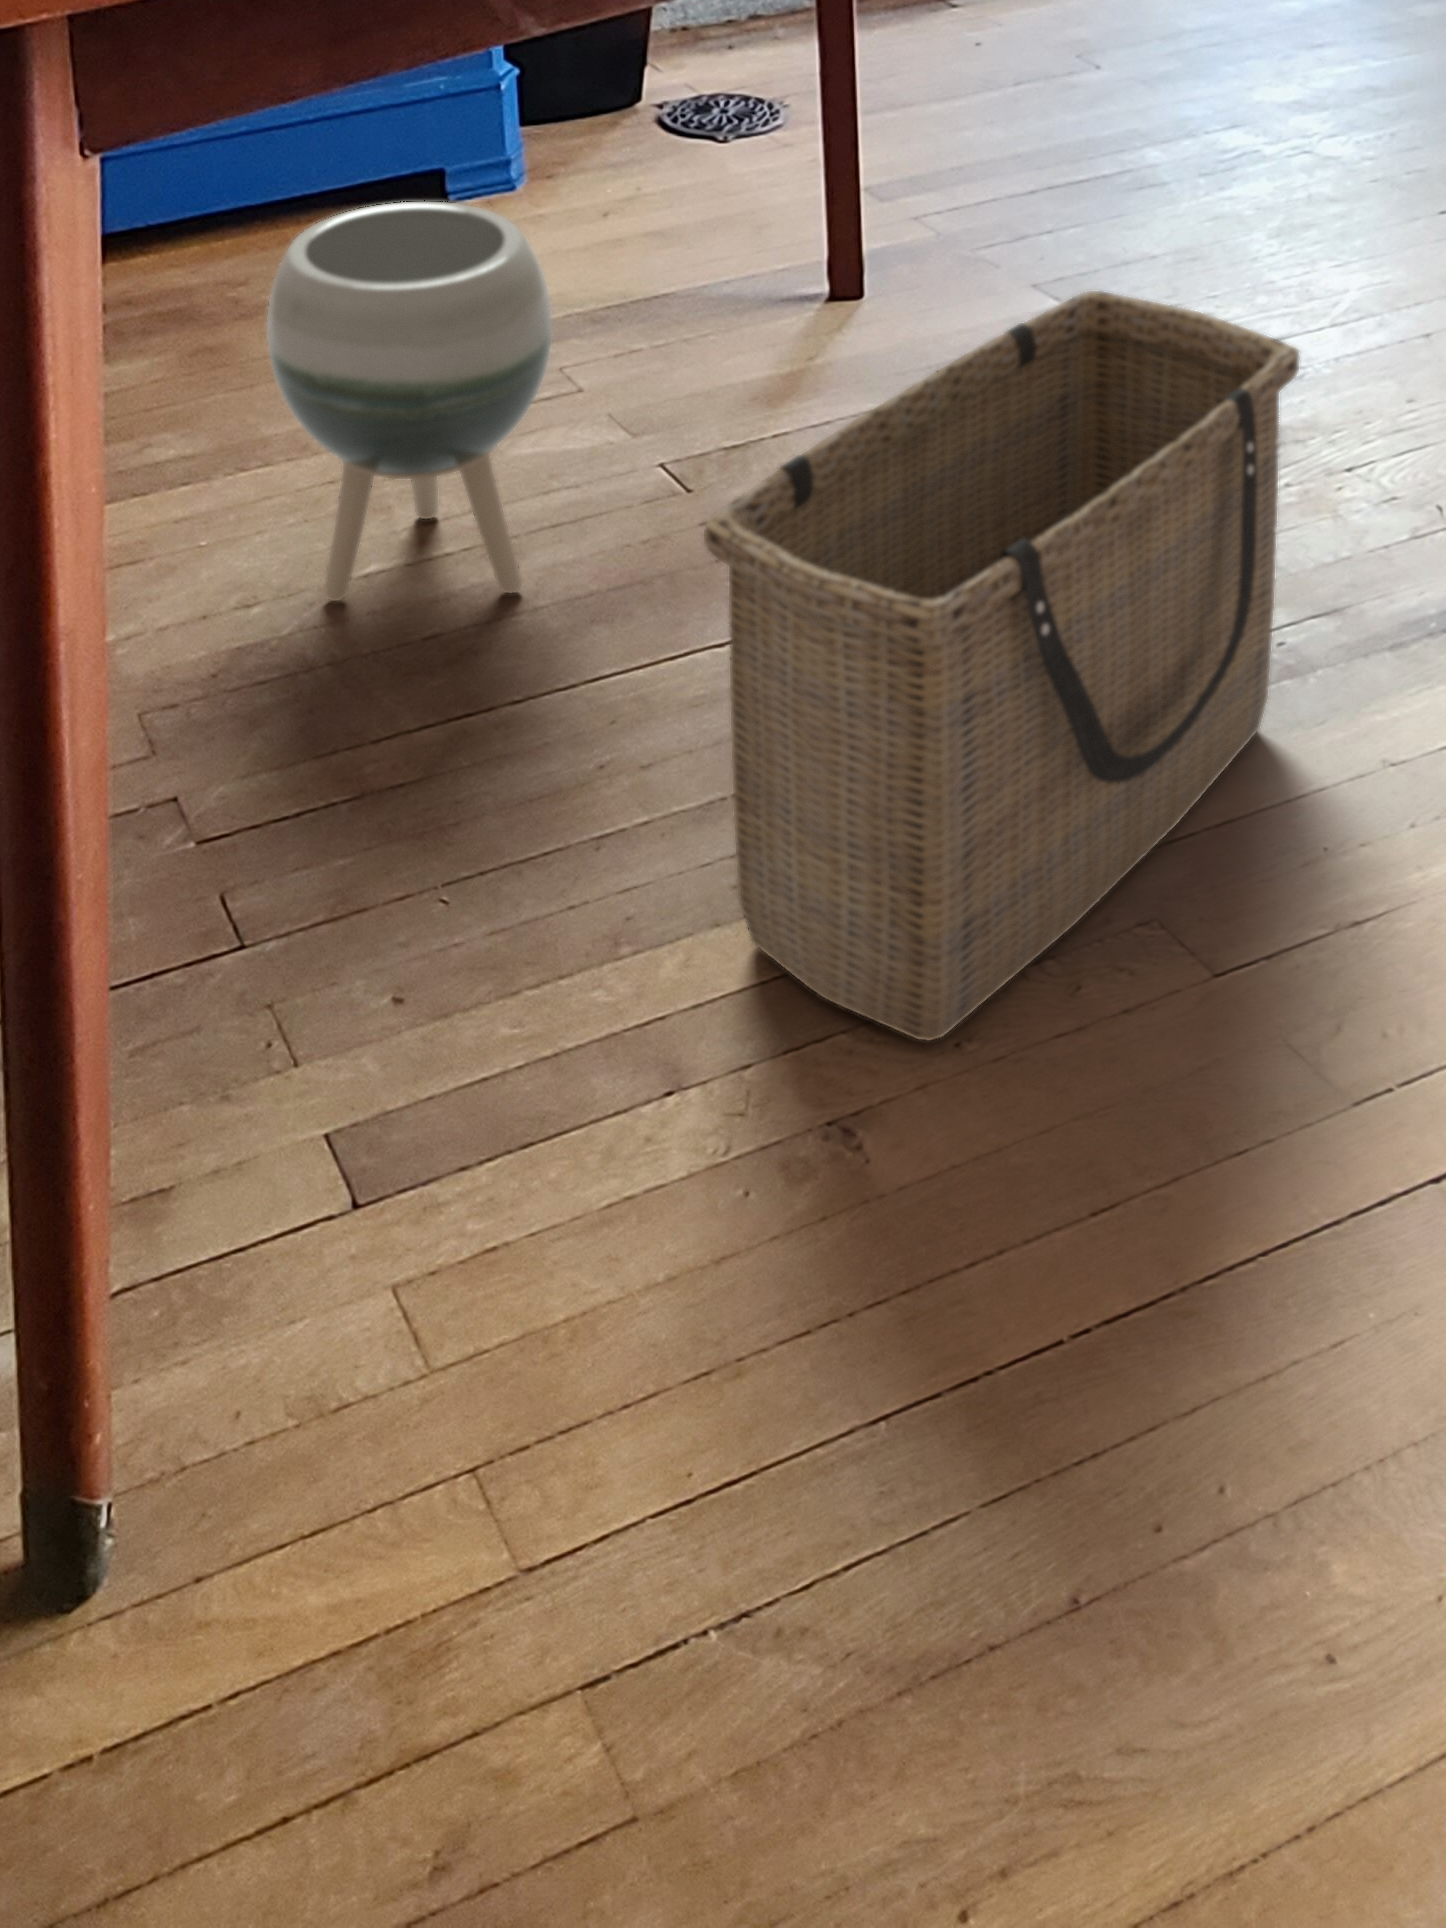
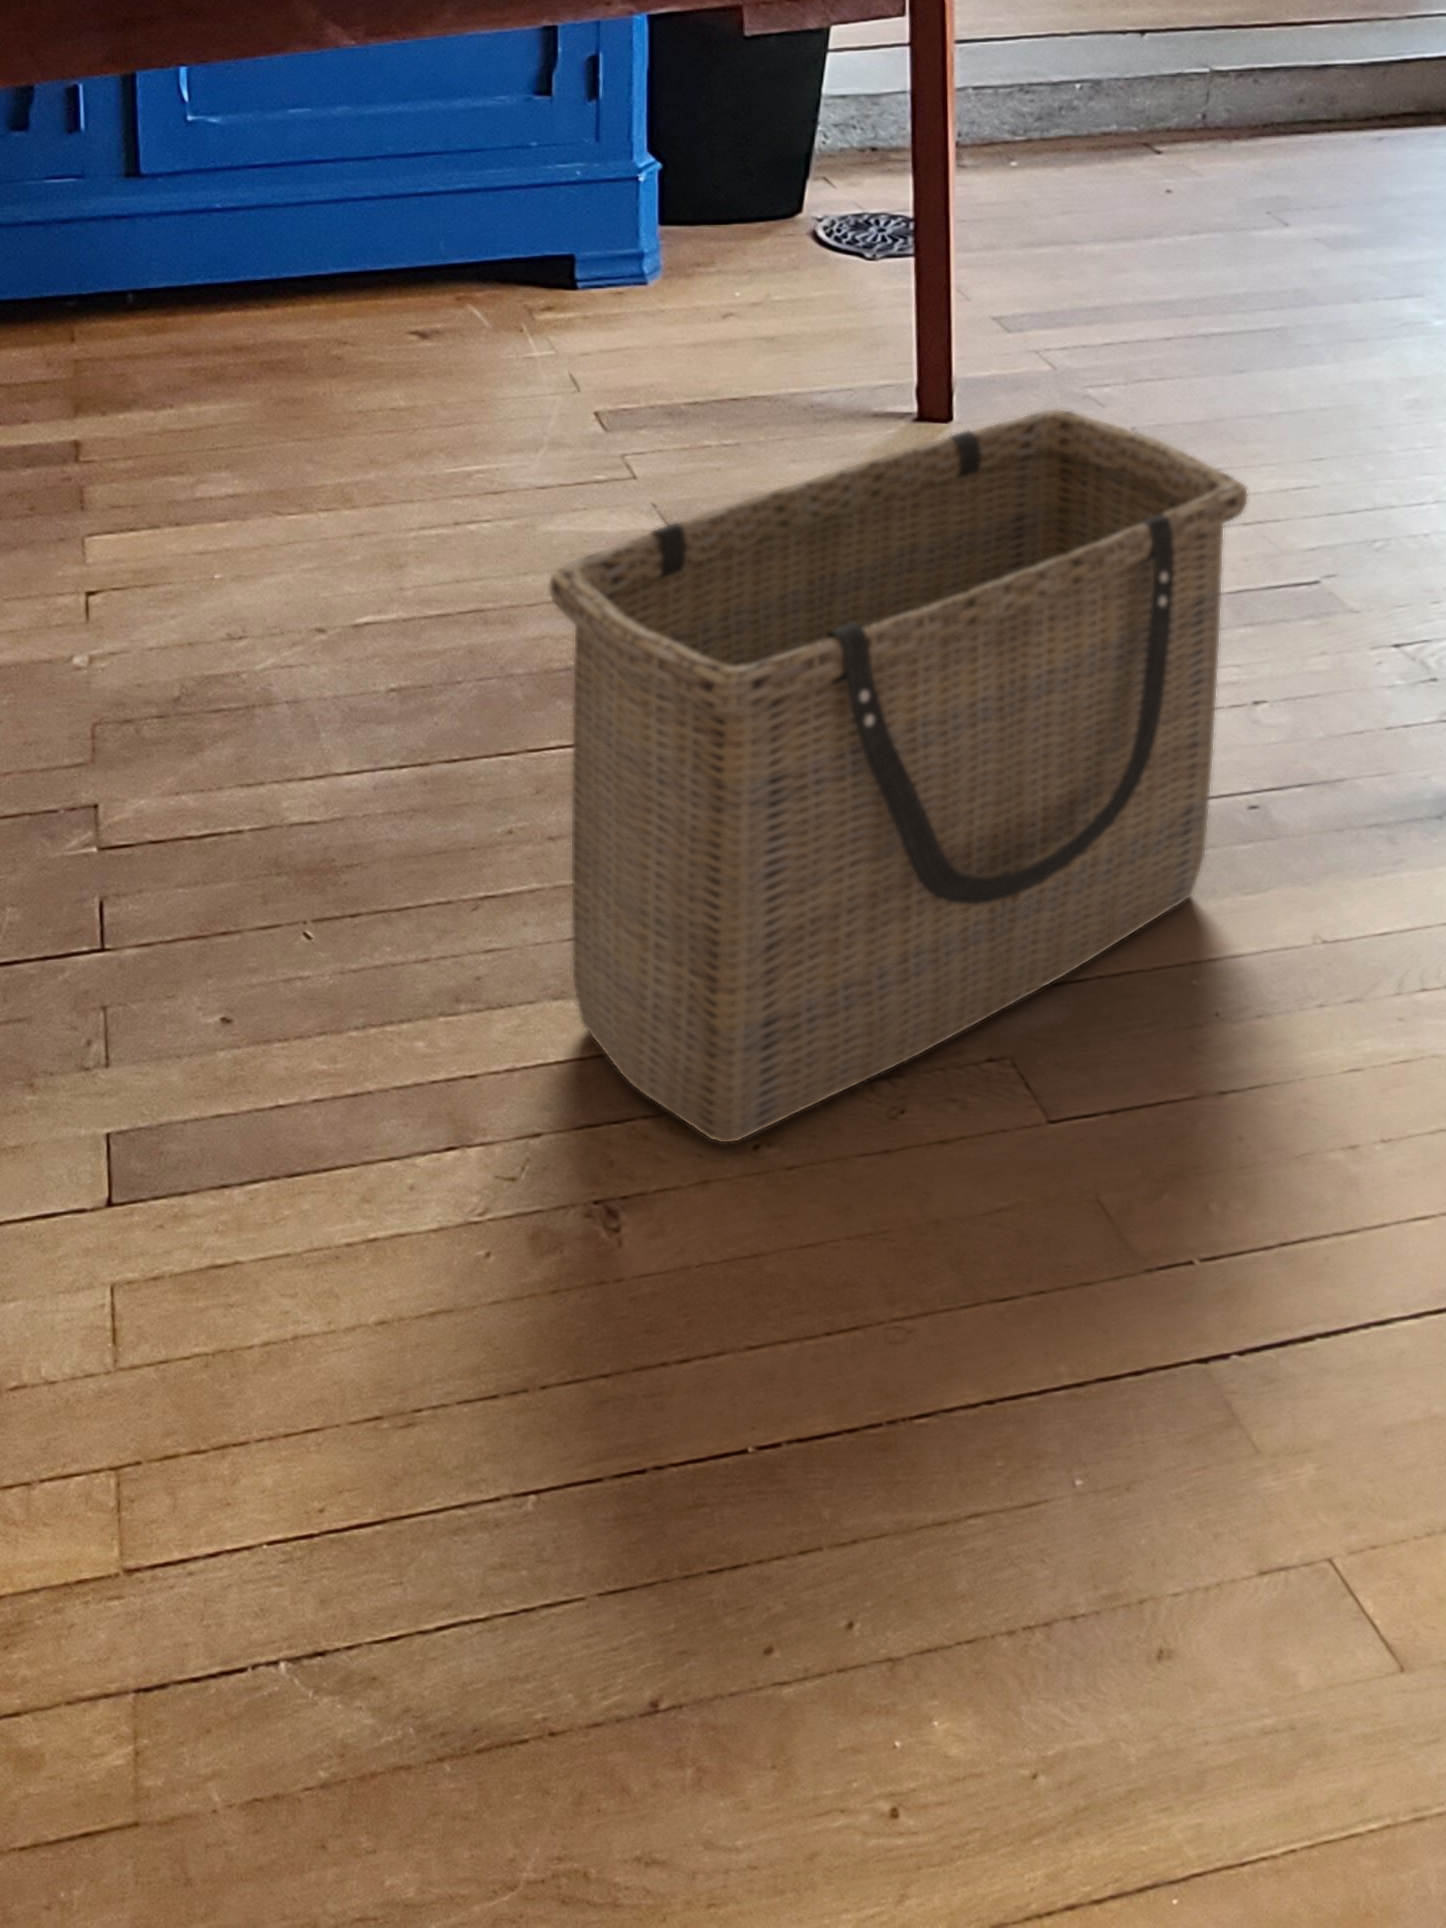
planter: present [267,202,552,601] -> none [261,261,545,666]

